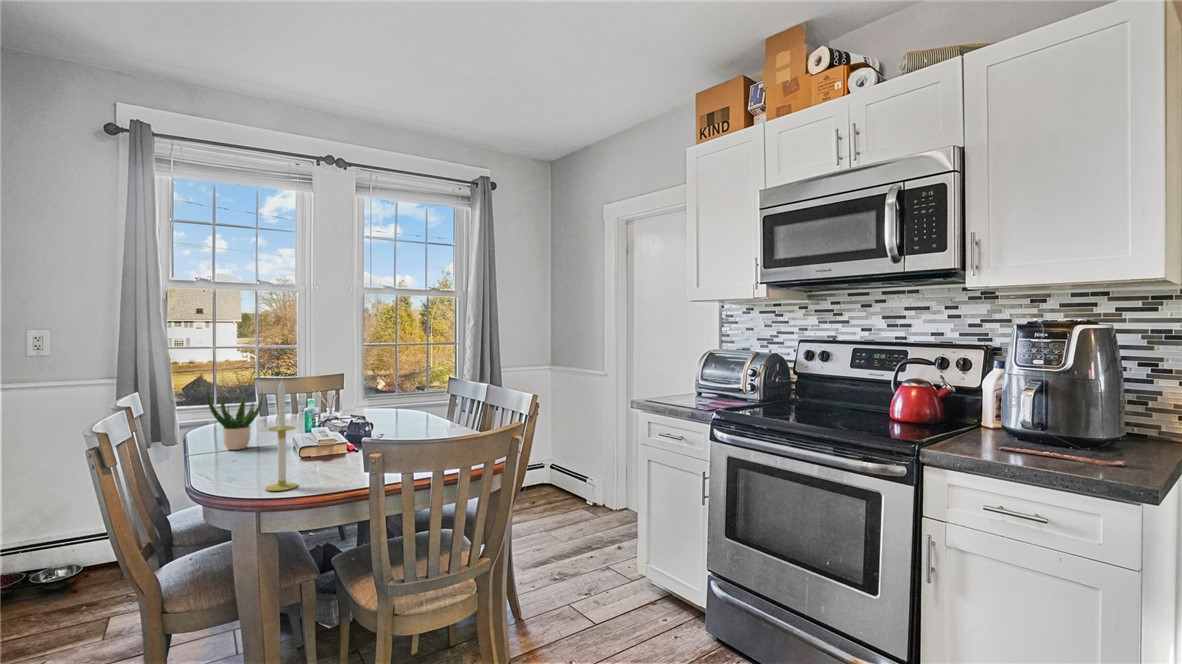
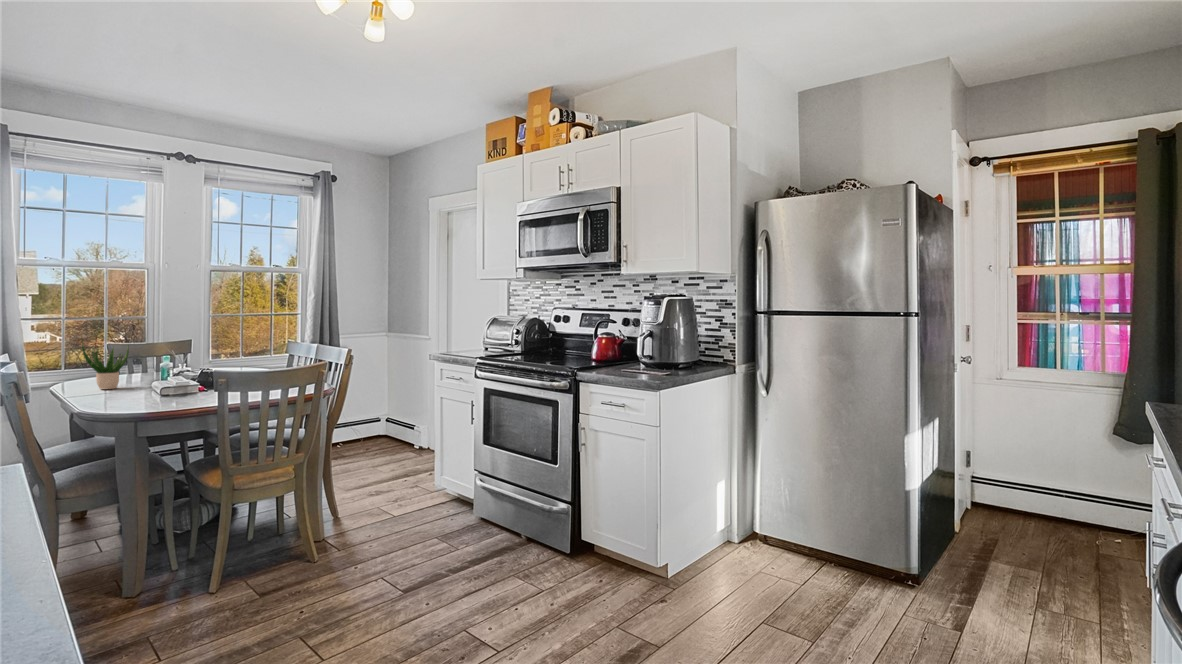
candle: present [266,380,298,491] -> none [140,330,165,406]

